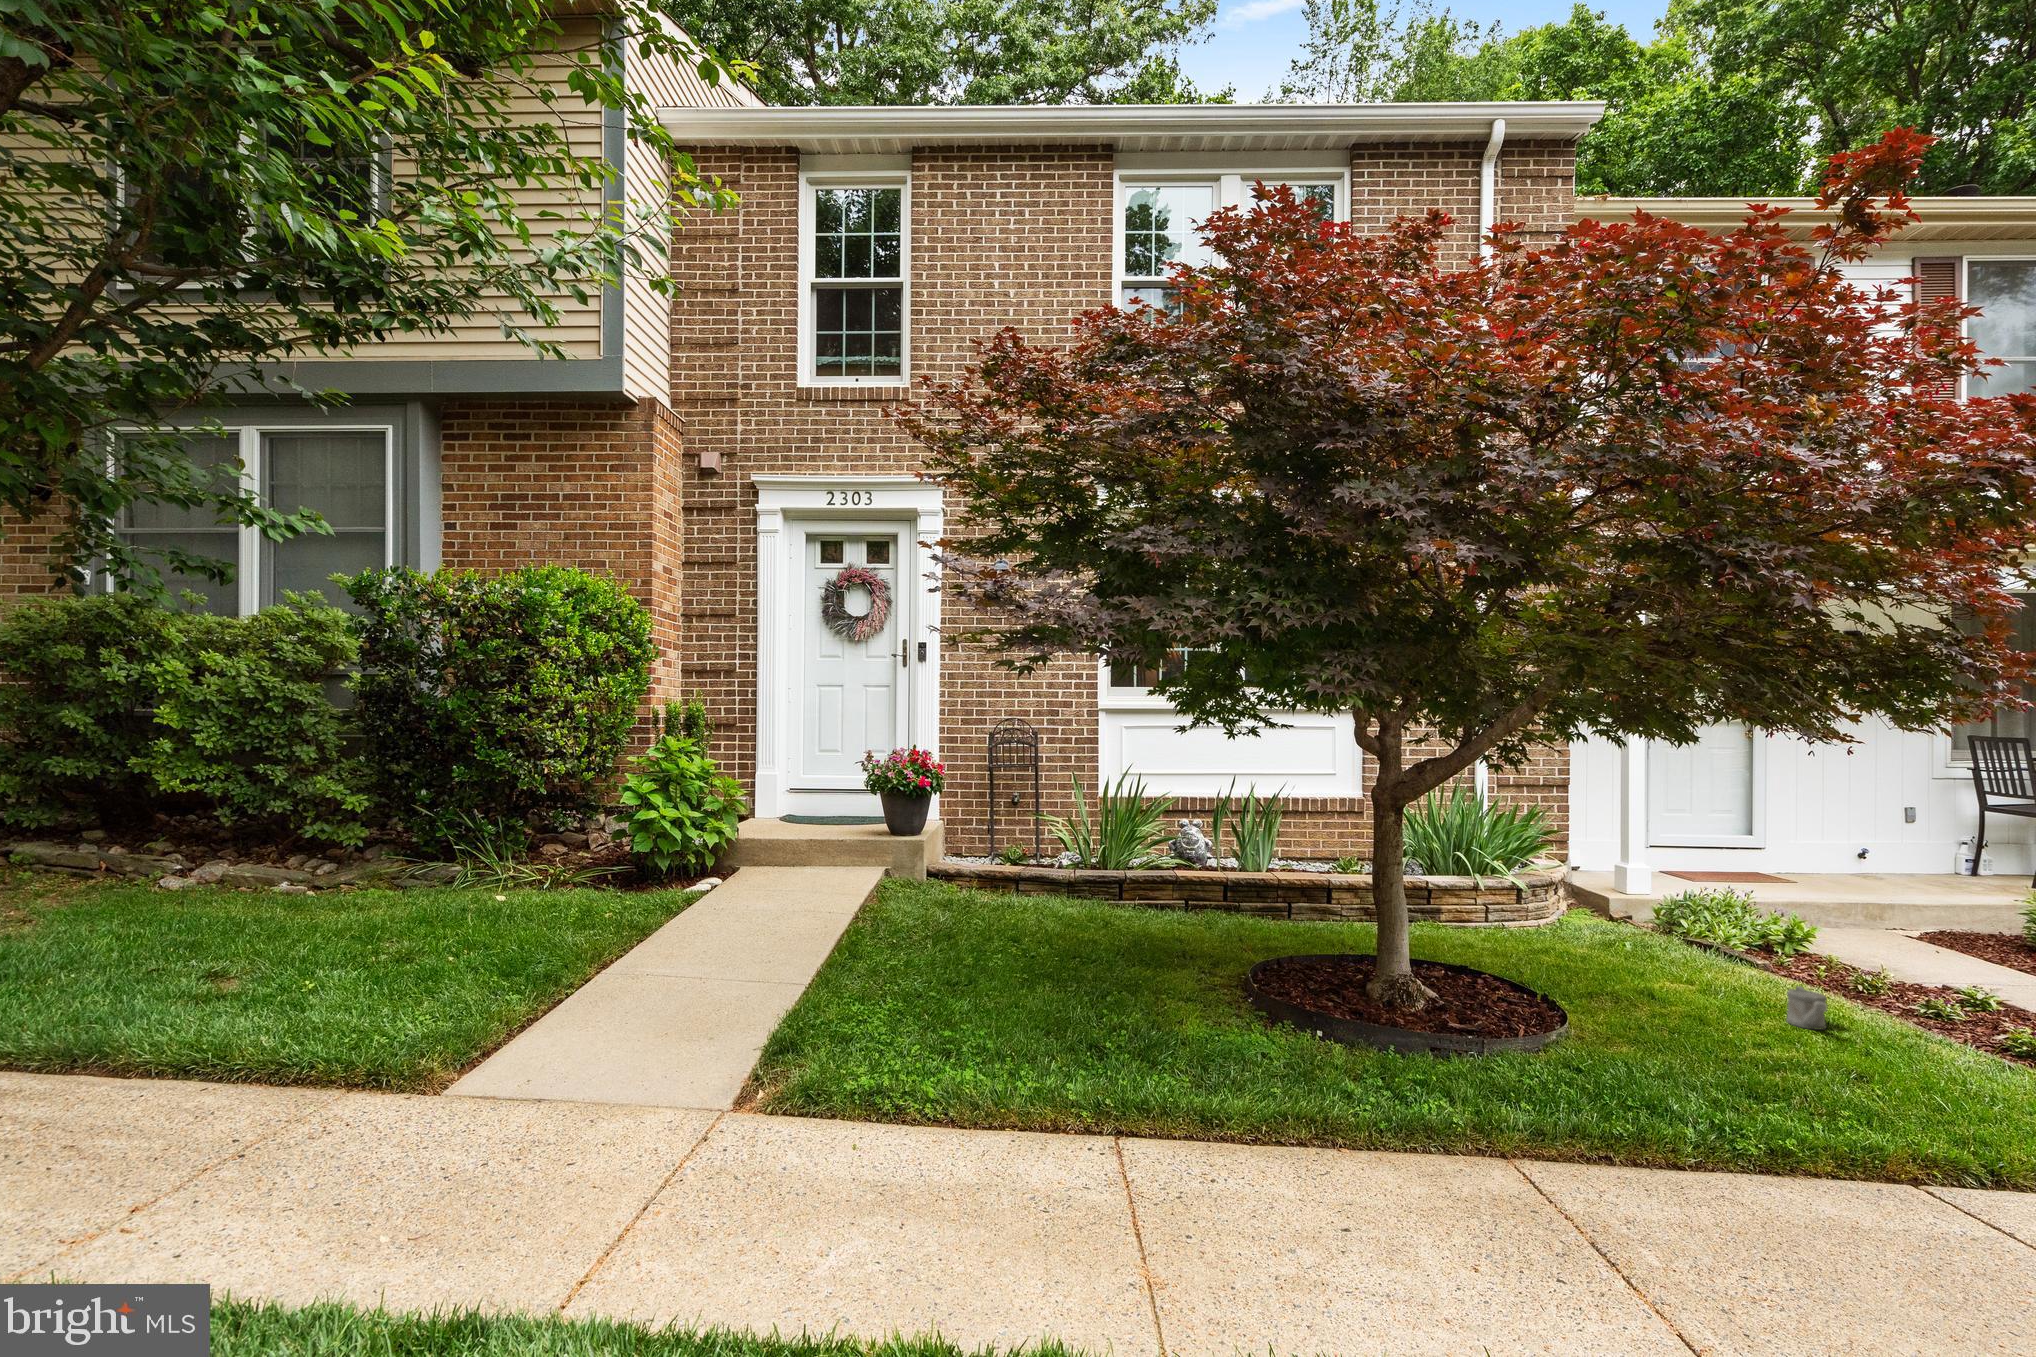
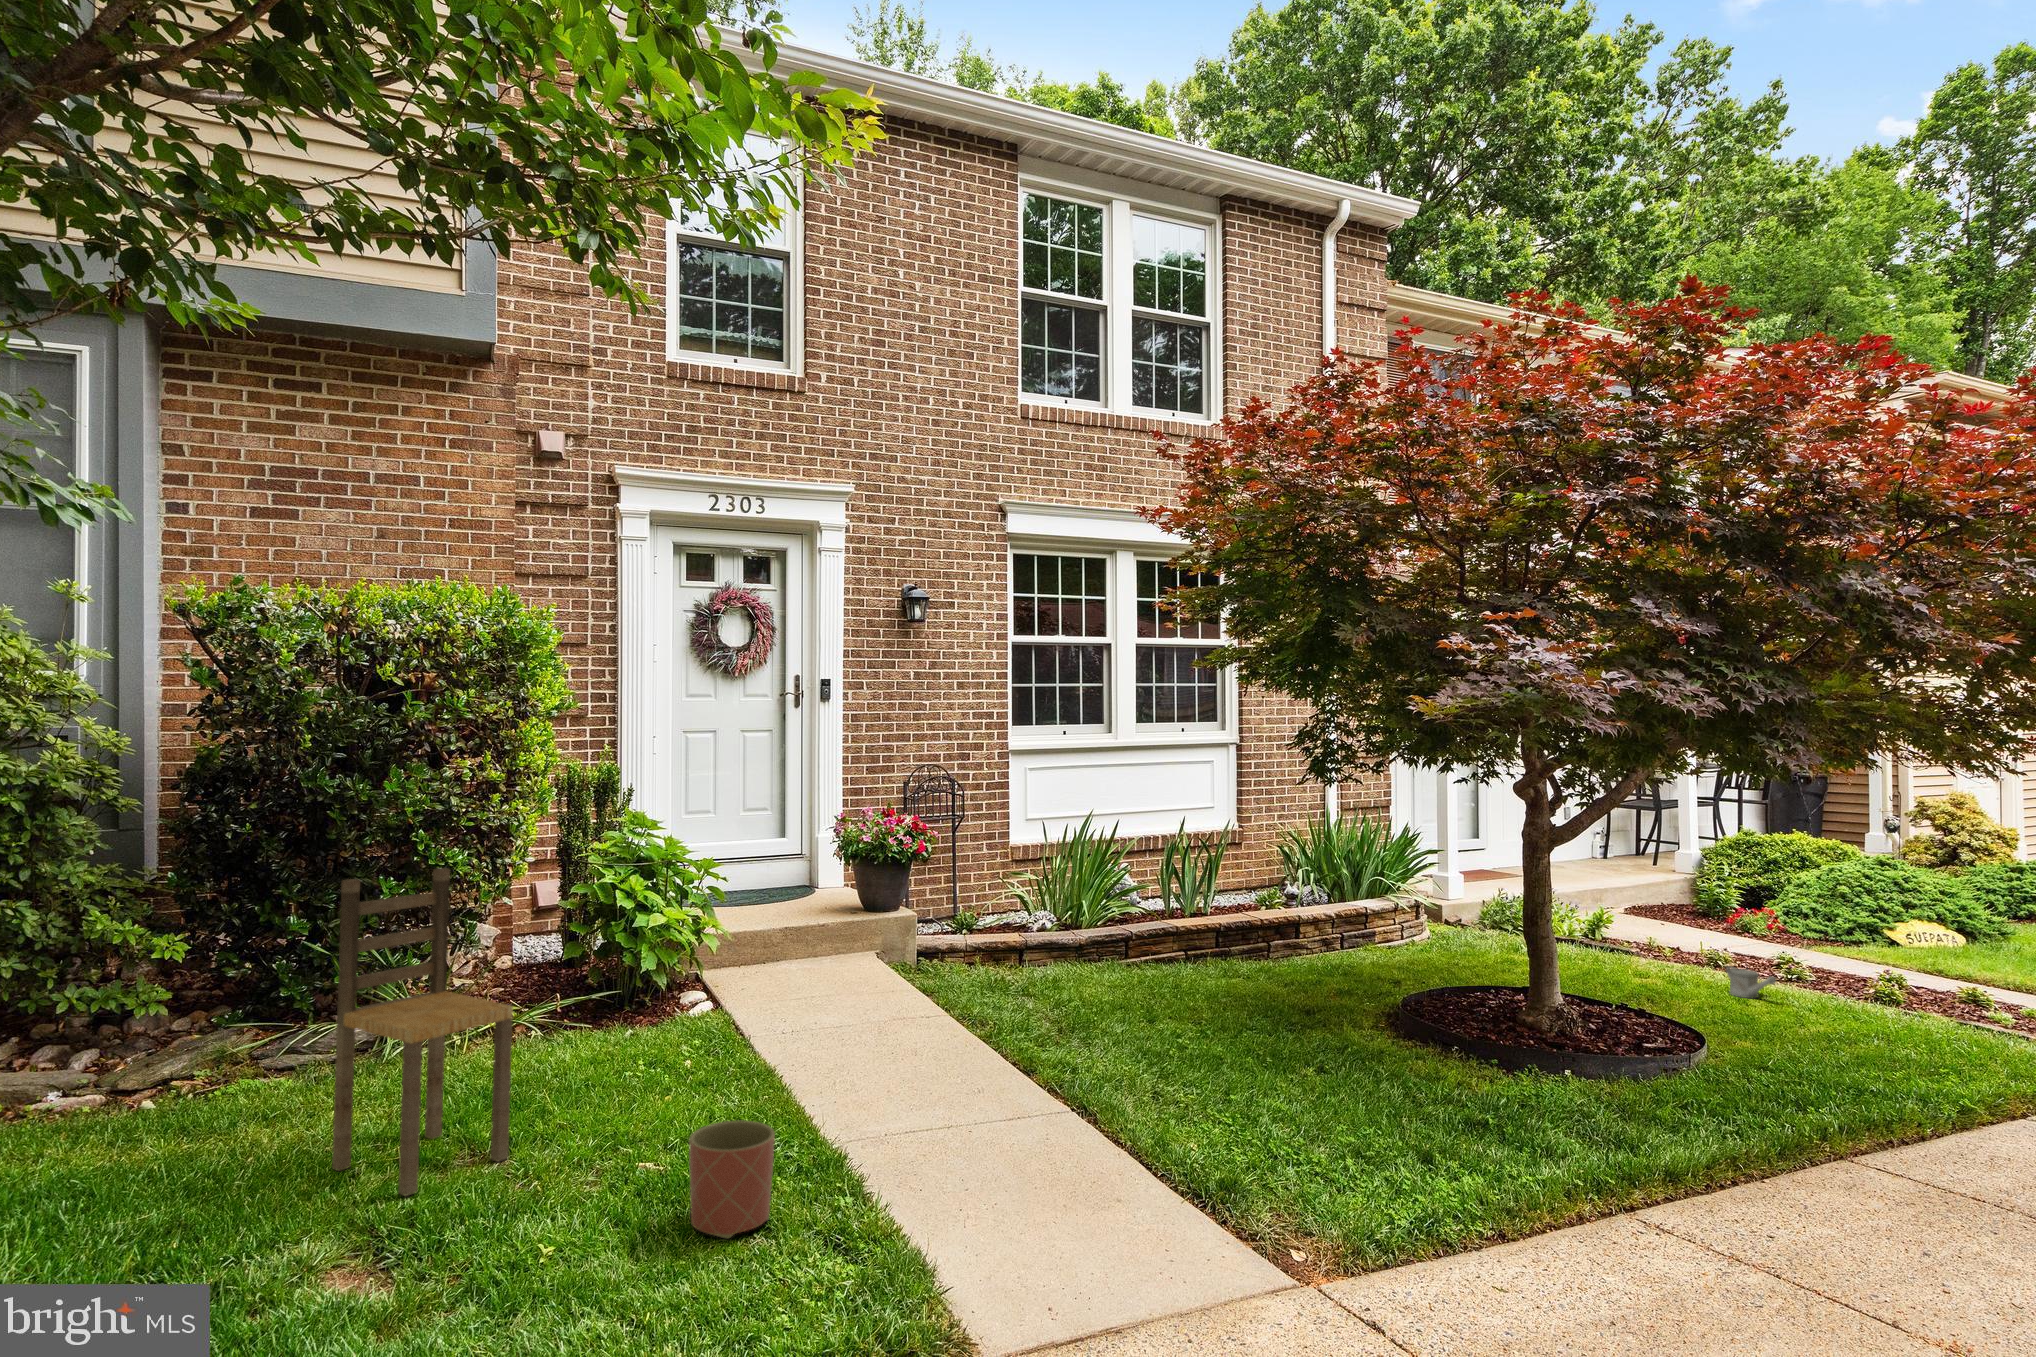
chair: none [283,755,381,968] -> present [332,868,513,1196]
planter: none [367,944,439,1025] -> present [689,1121,775,1239]

